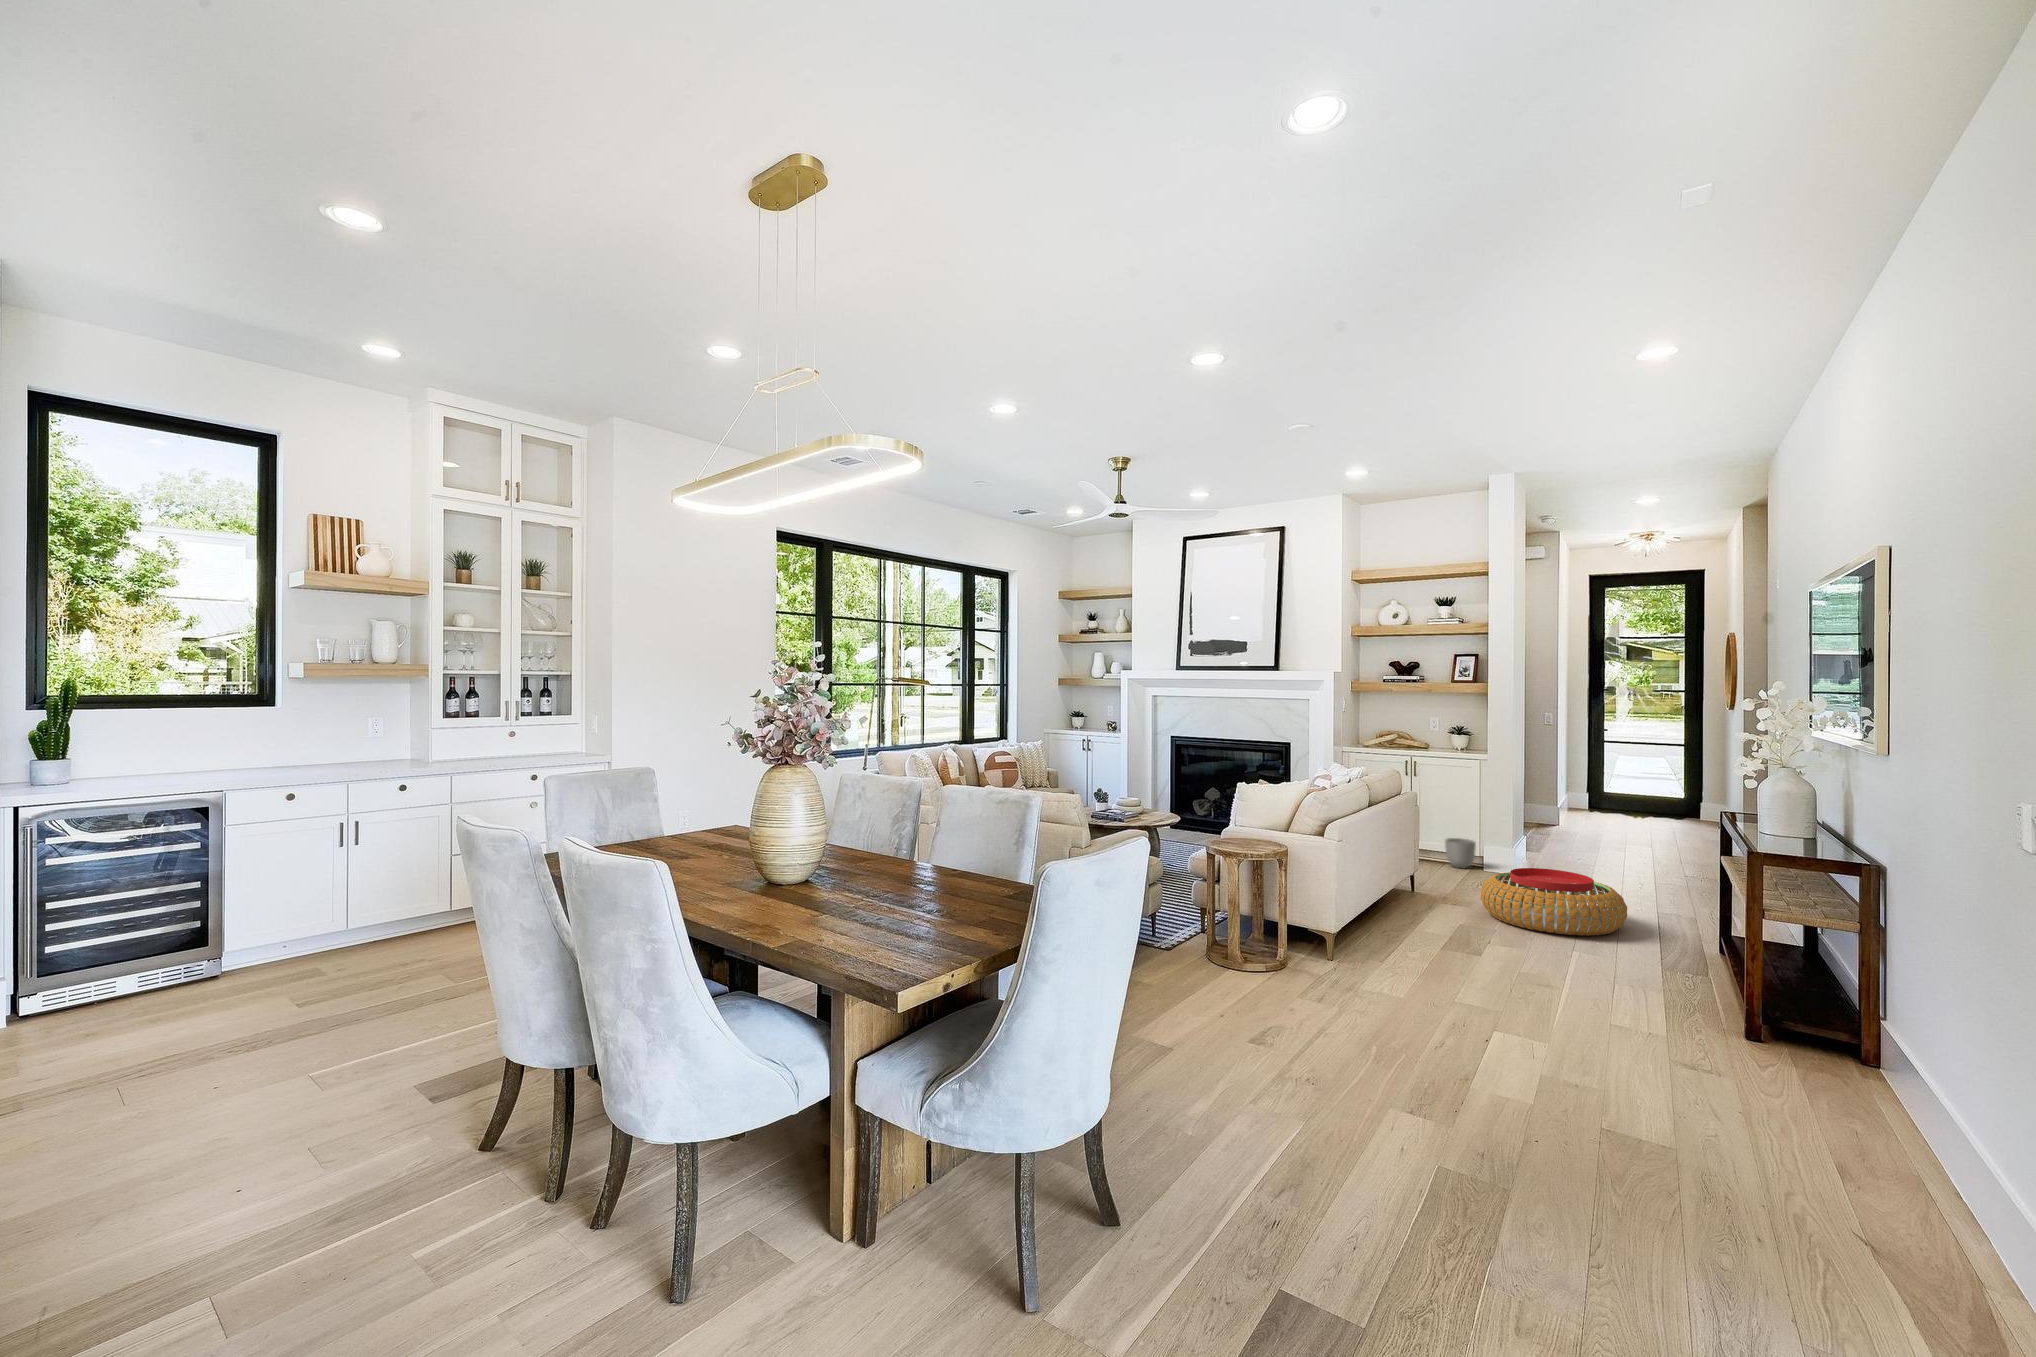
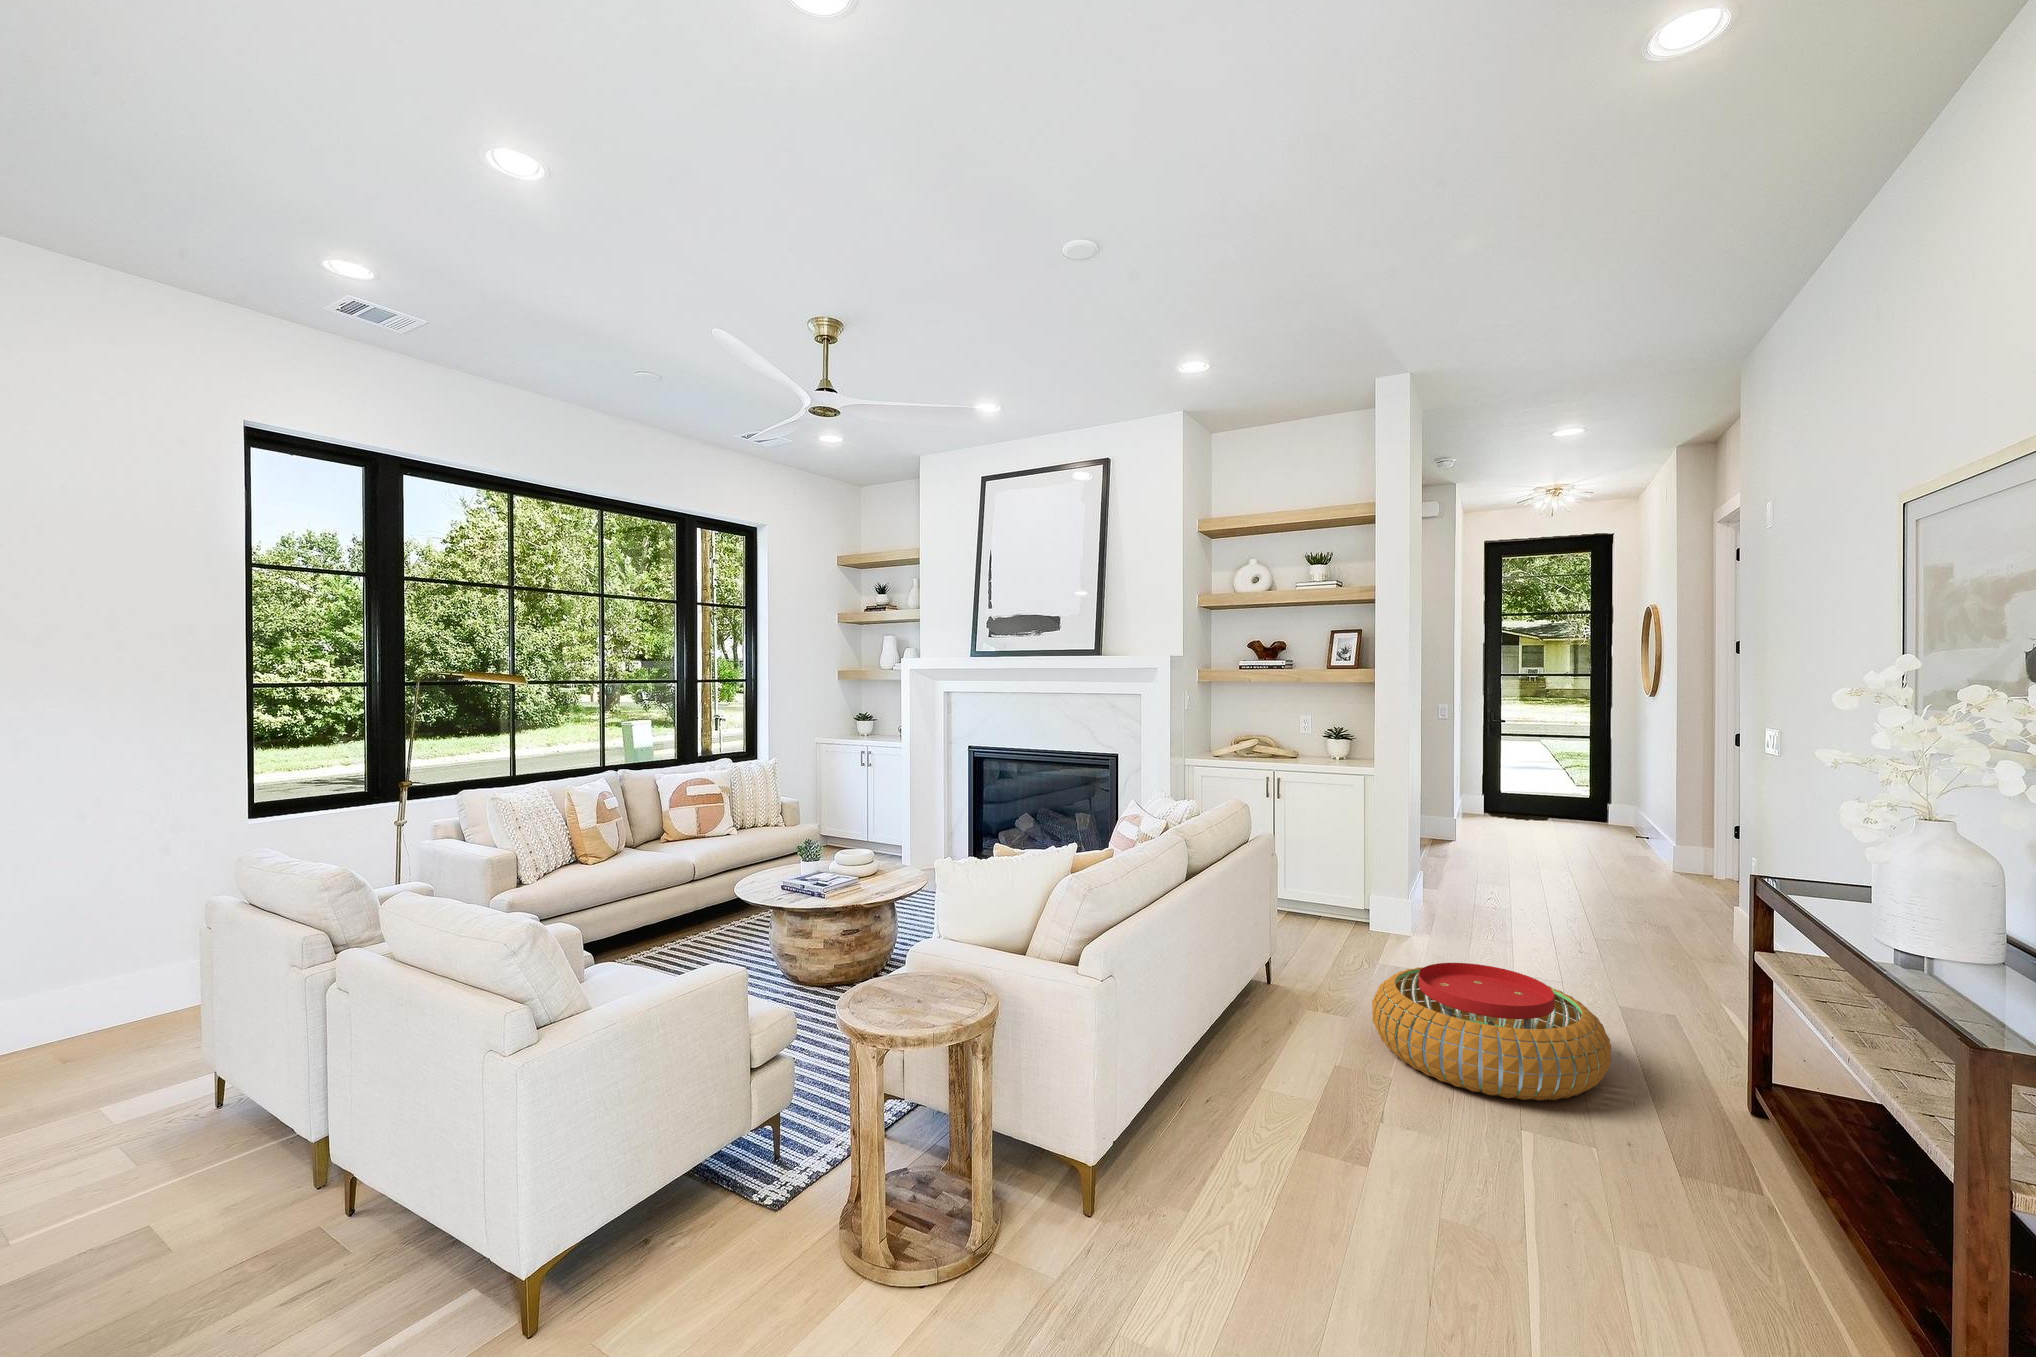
planter: present [1445,838,1476,868] -> none [1319,889,1361,934]

